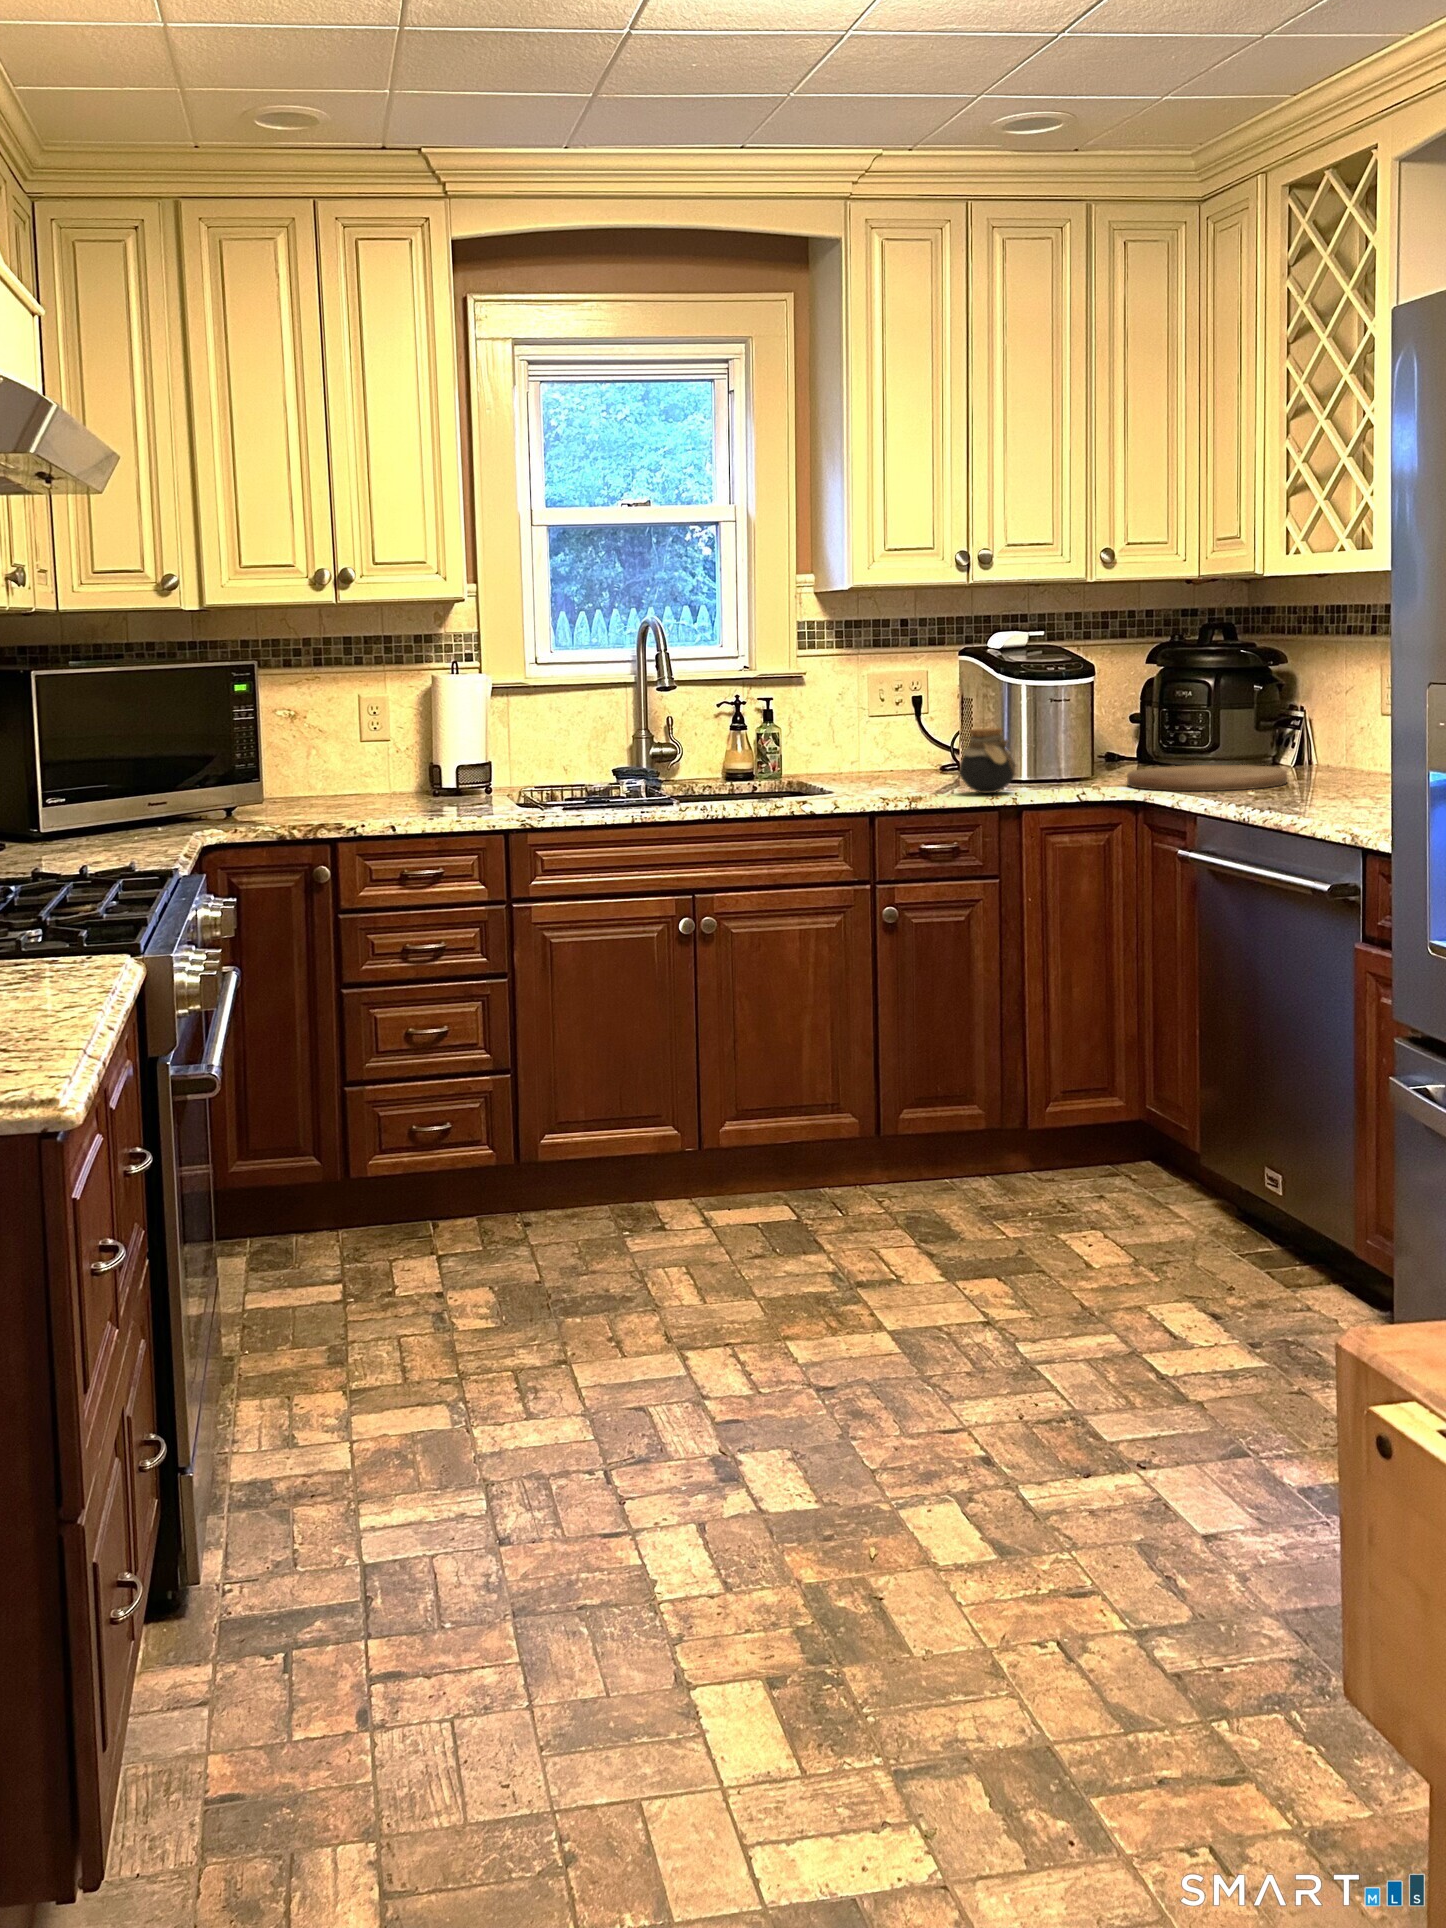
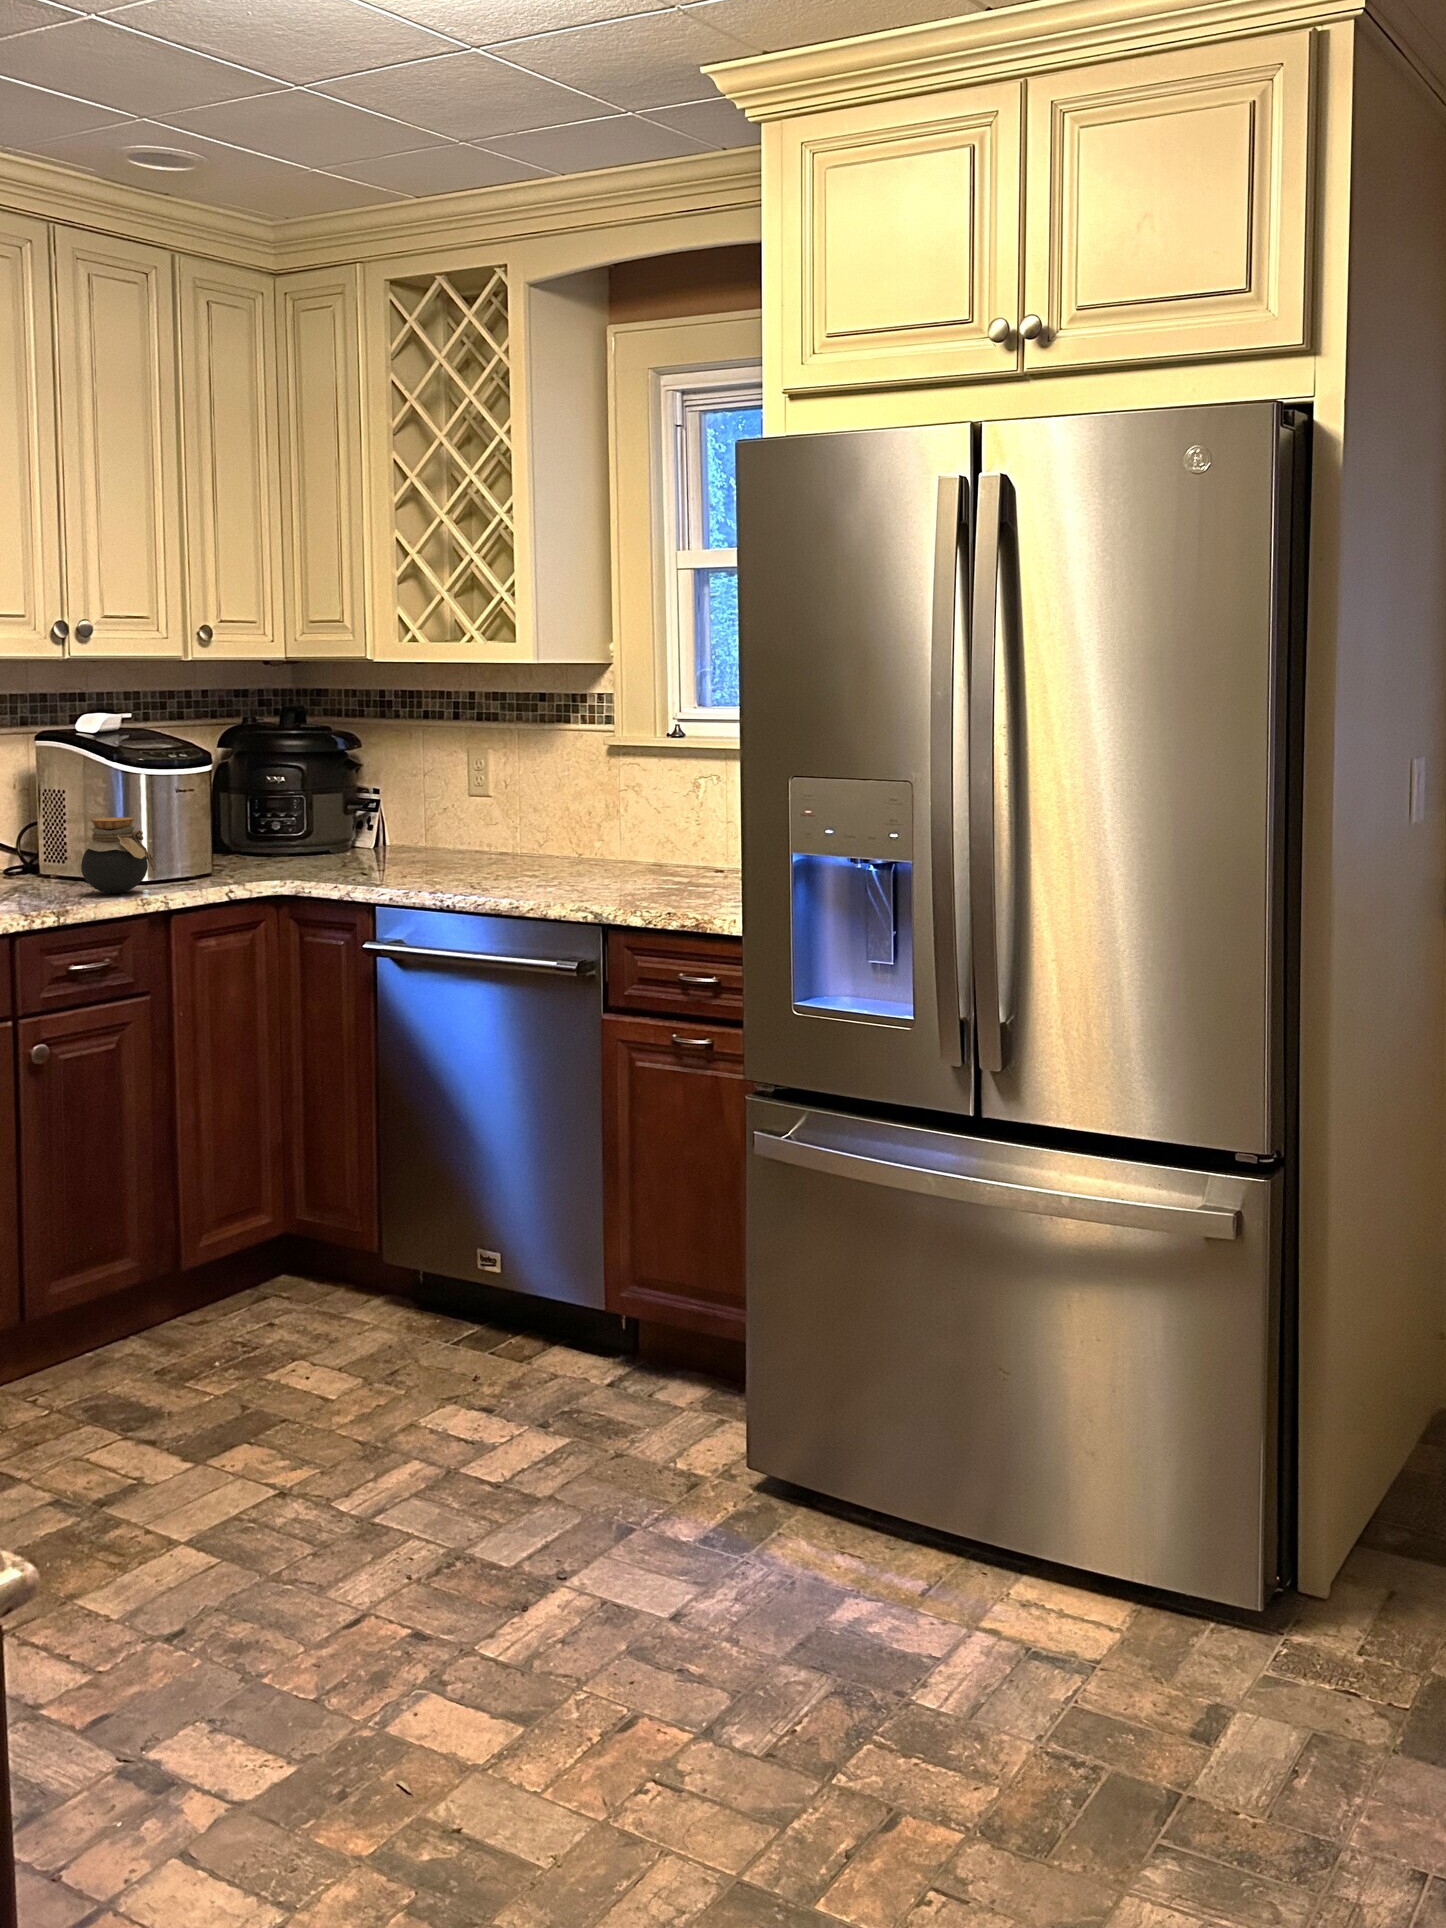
cutting board: present [1127,765,1287,791] -> none [251,848,414,879]

